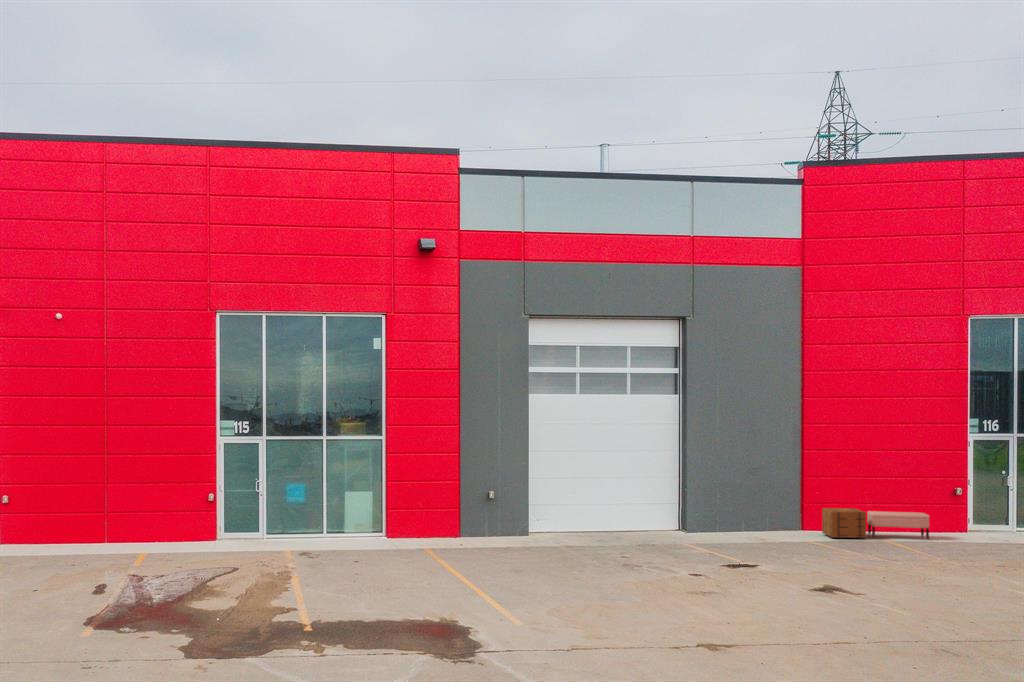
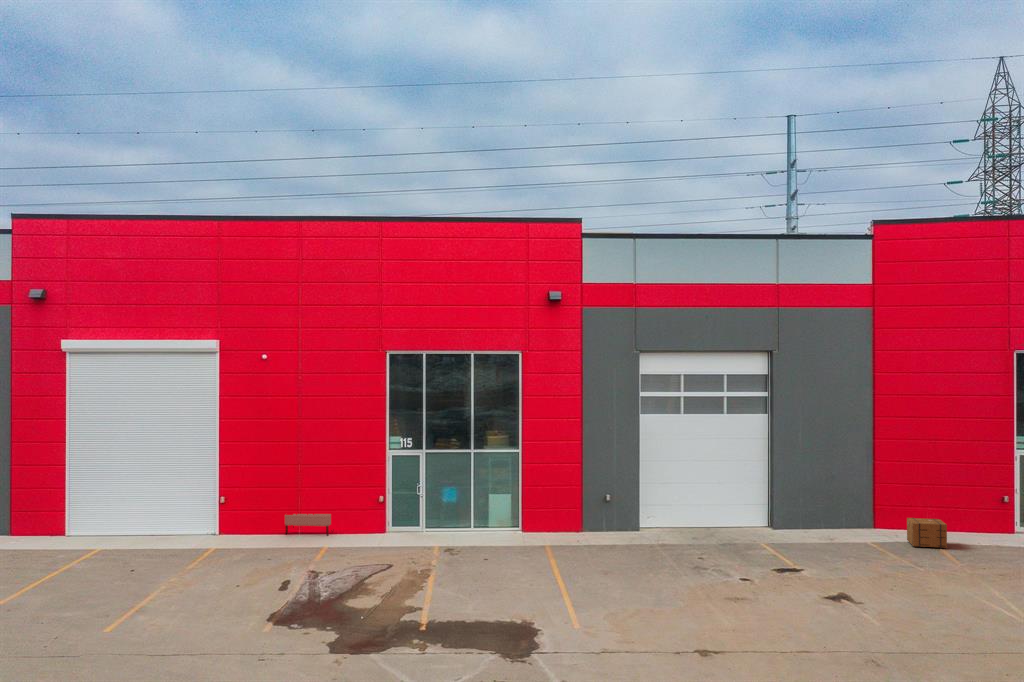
bench: present [867,511,930,540] -> present [285,514,331,535]

